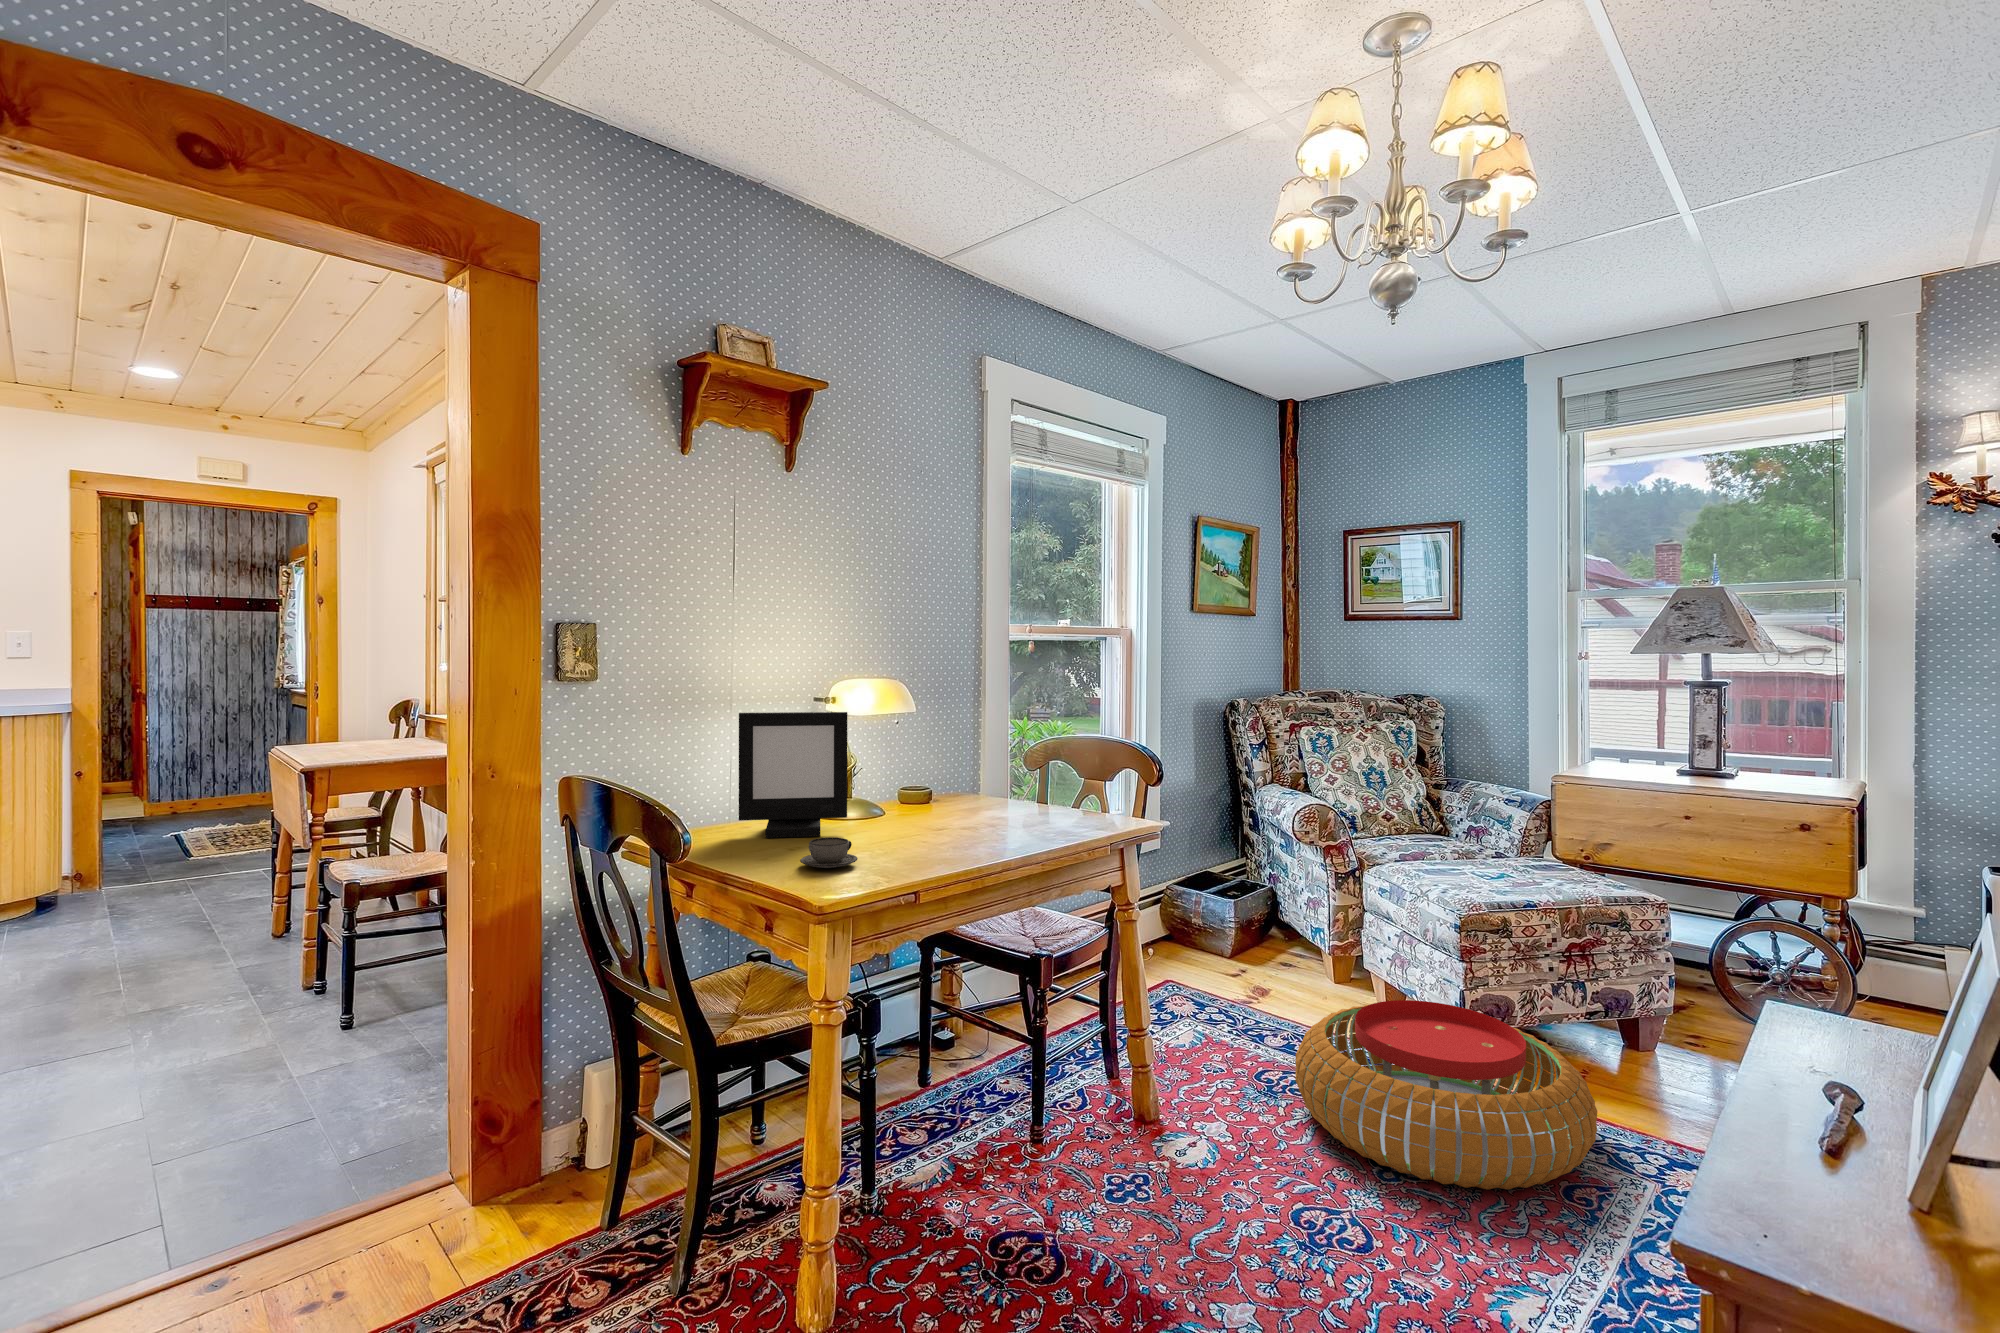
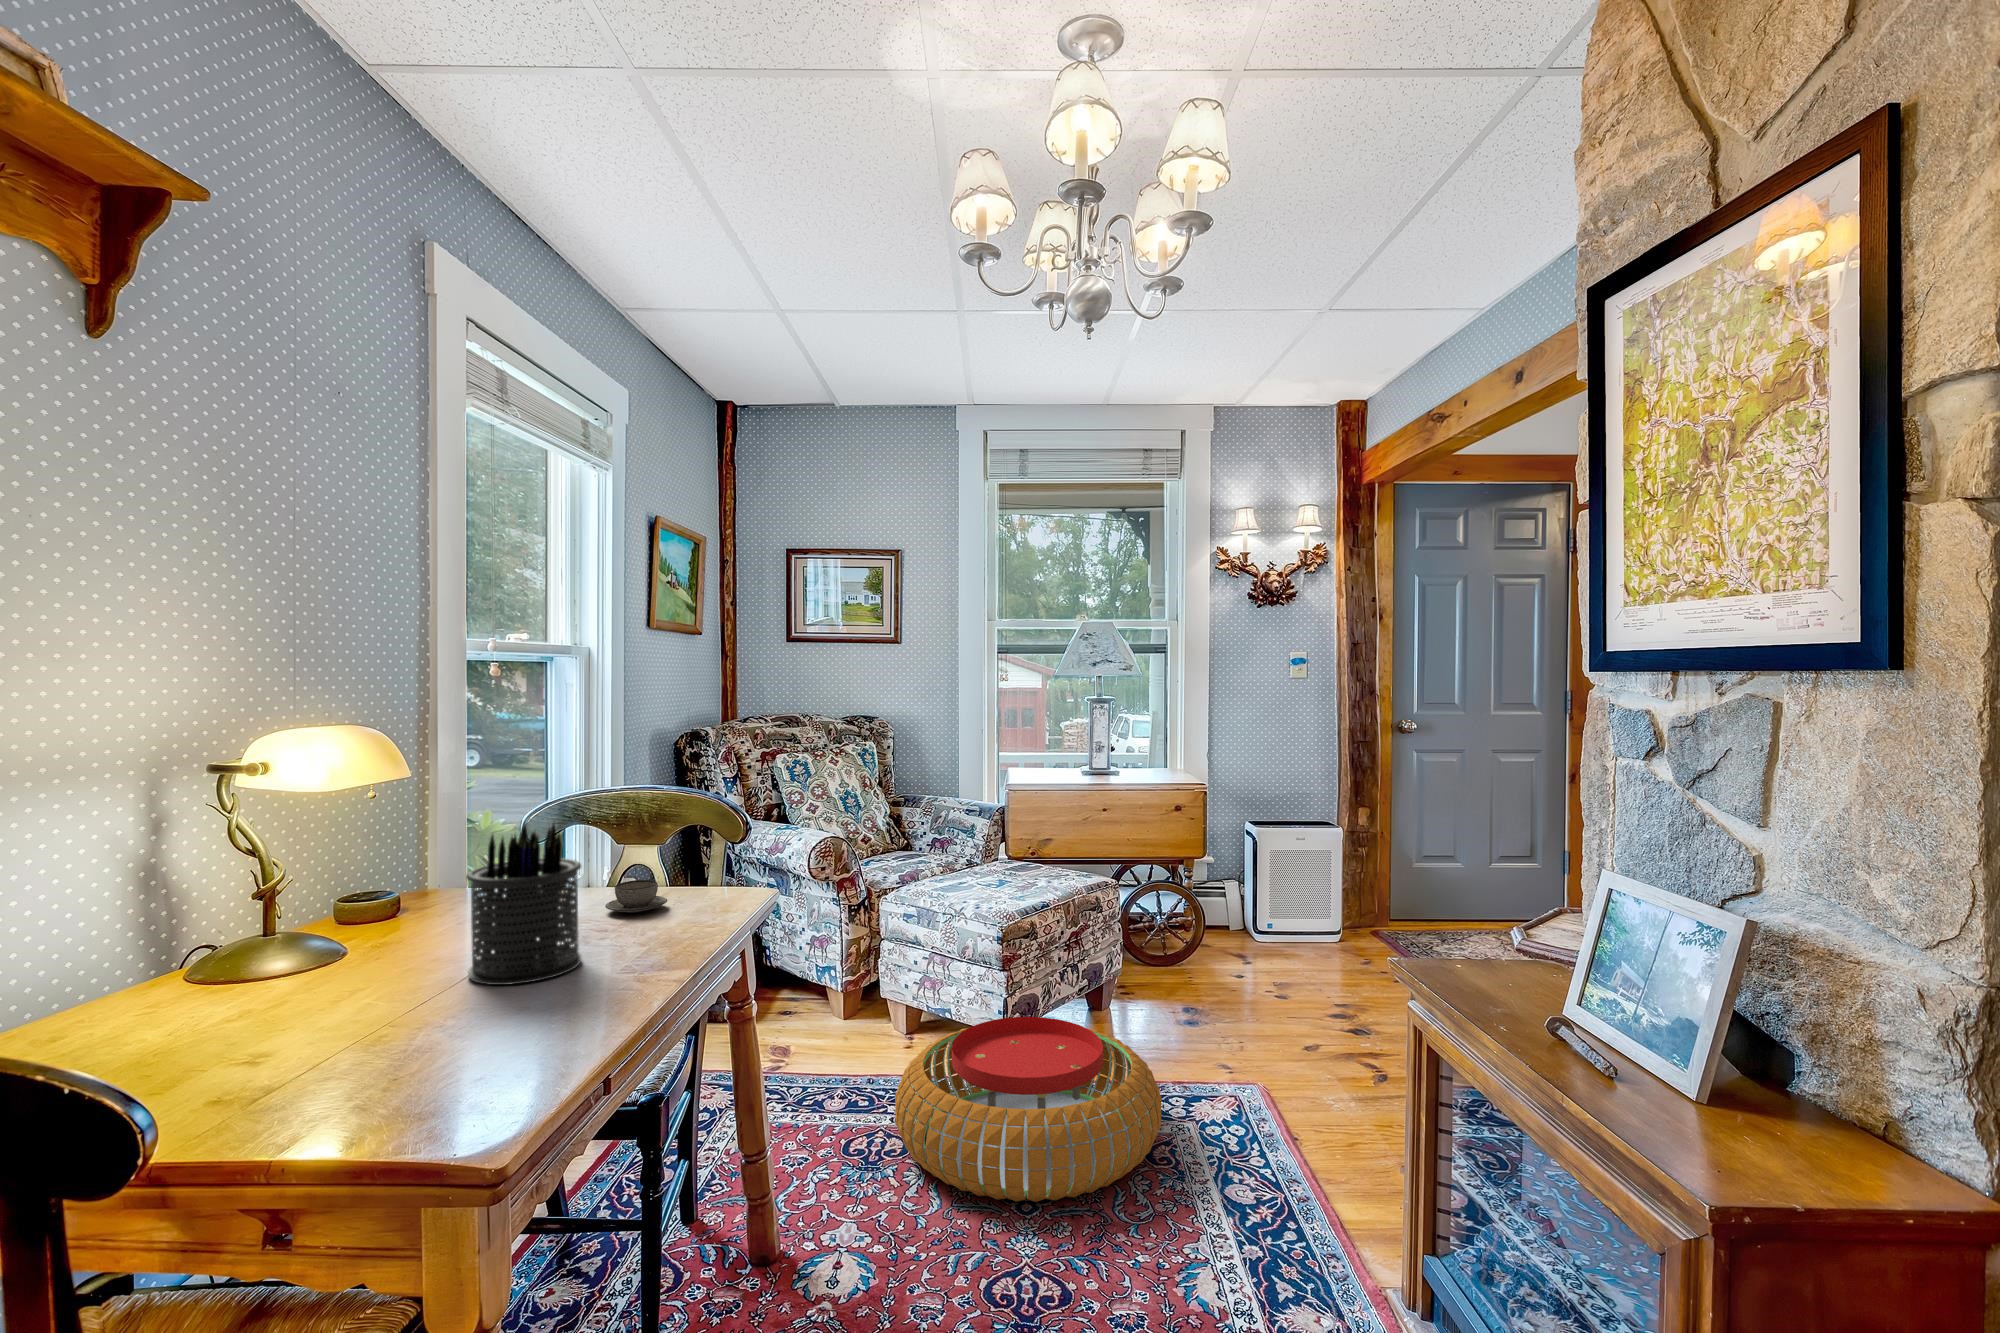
picture frame: present [739,712,847,838] -> none [101,800,340,1043]
pen holder: none [913,737,984,845] -> present [467,823,581,985]
teacup: present [800,838,858,868] -> present [605,880,667,913]

